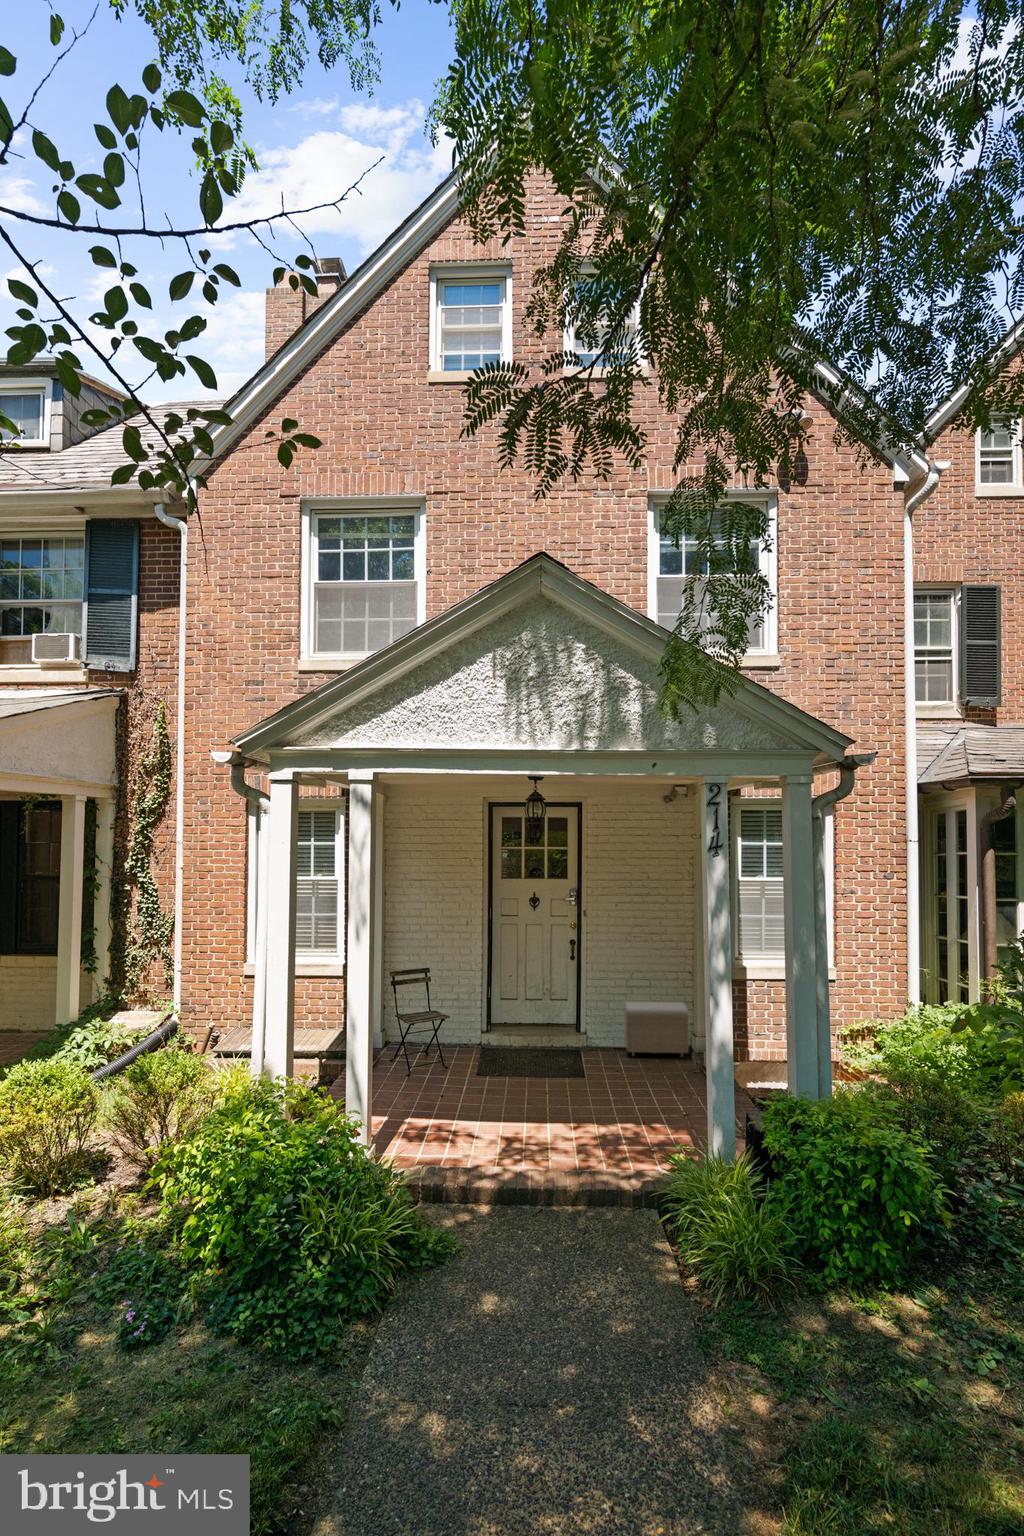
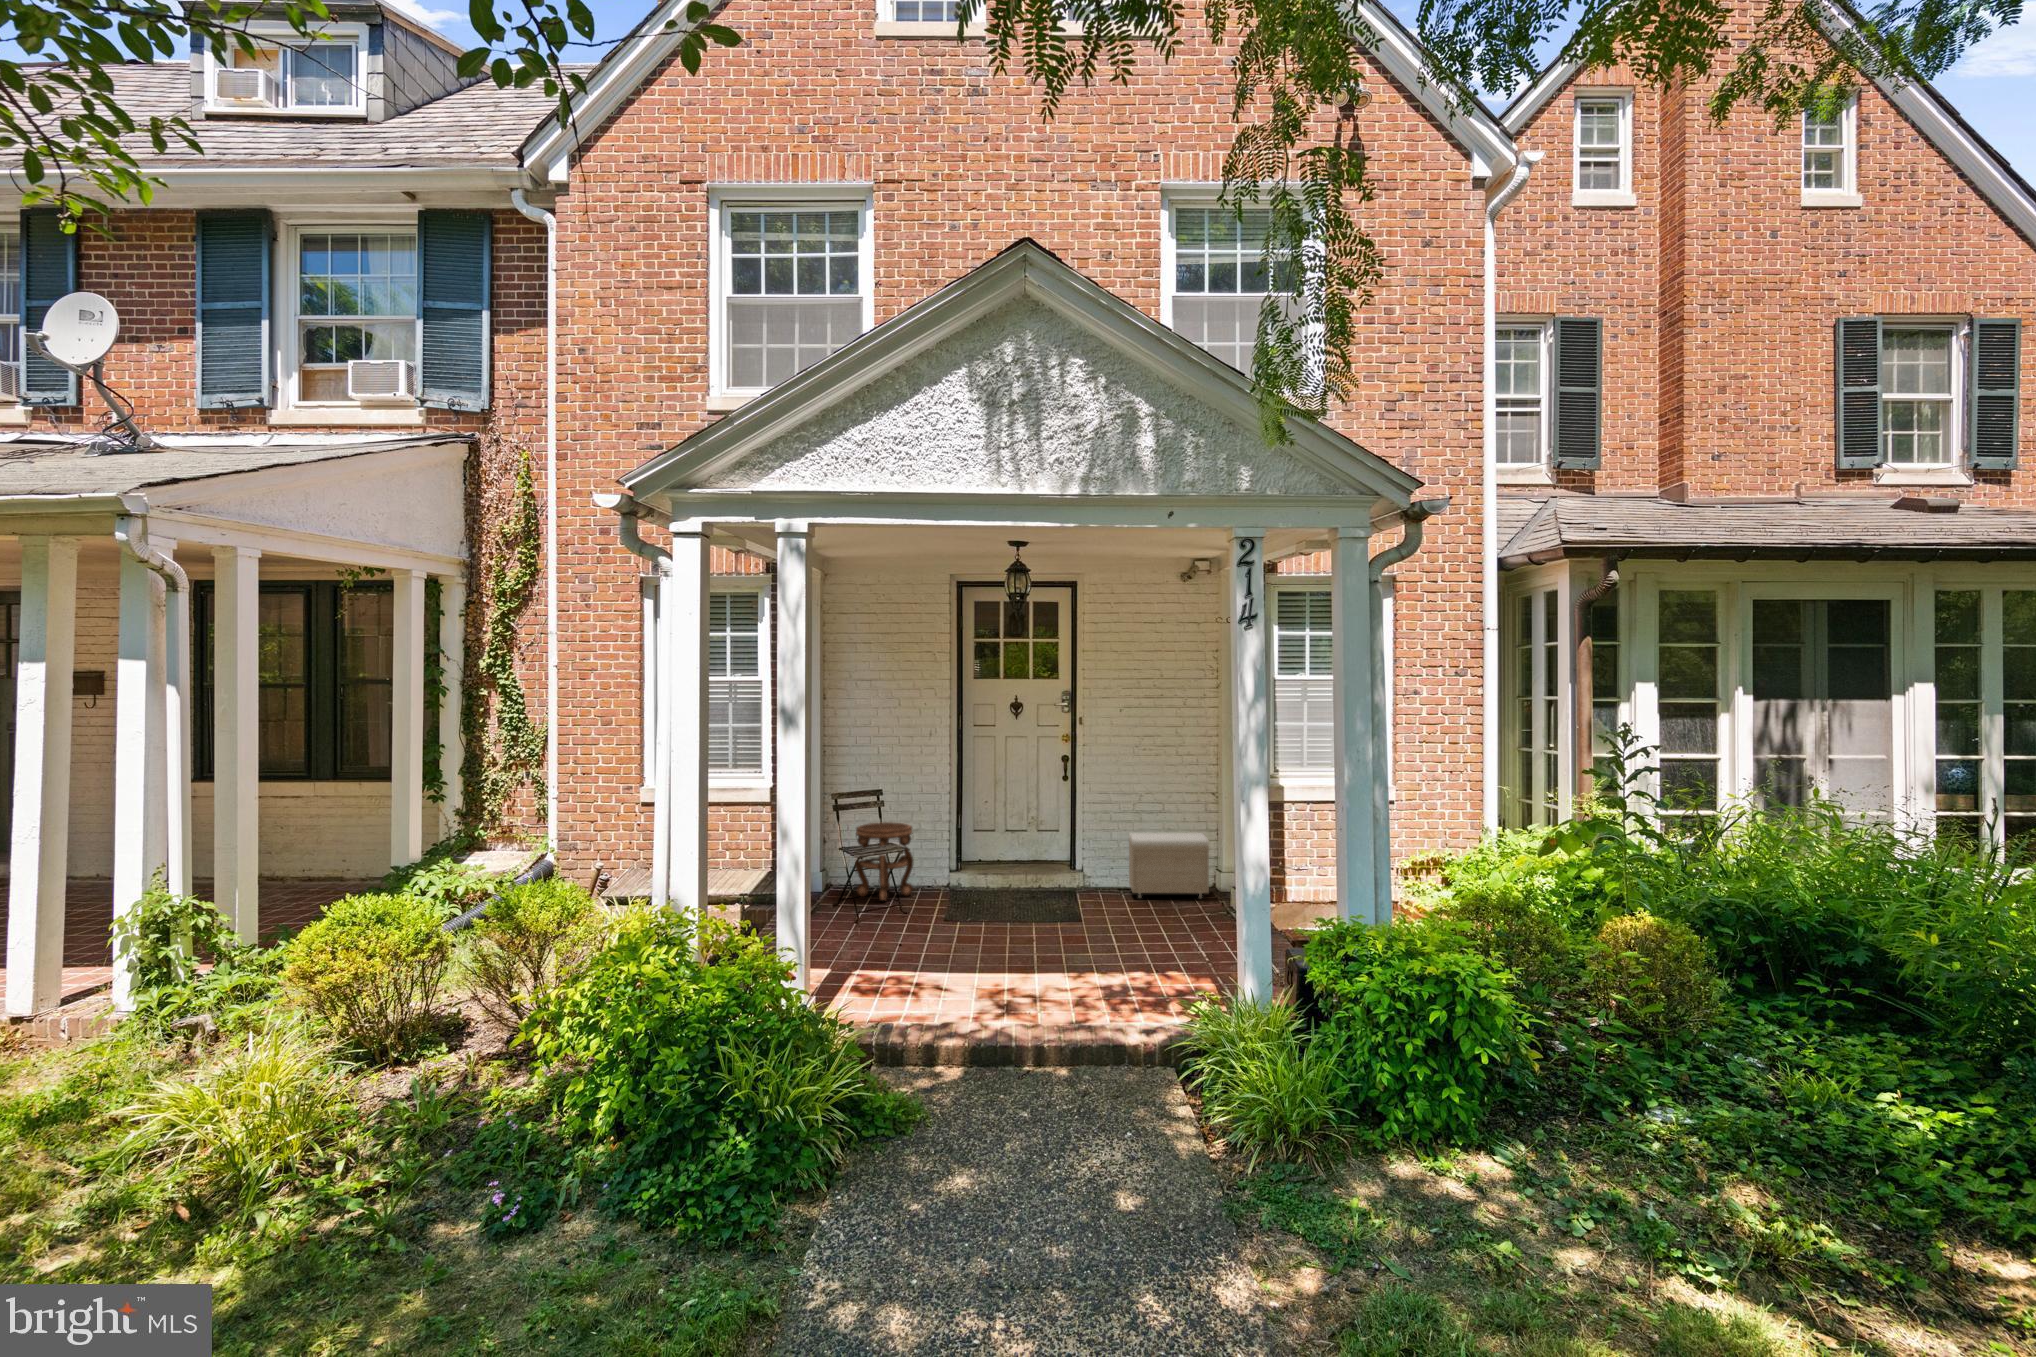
side table: none [408,992,453,1056] -> present [855,822,913,901]

